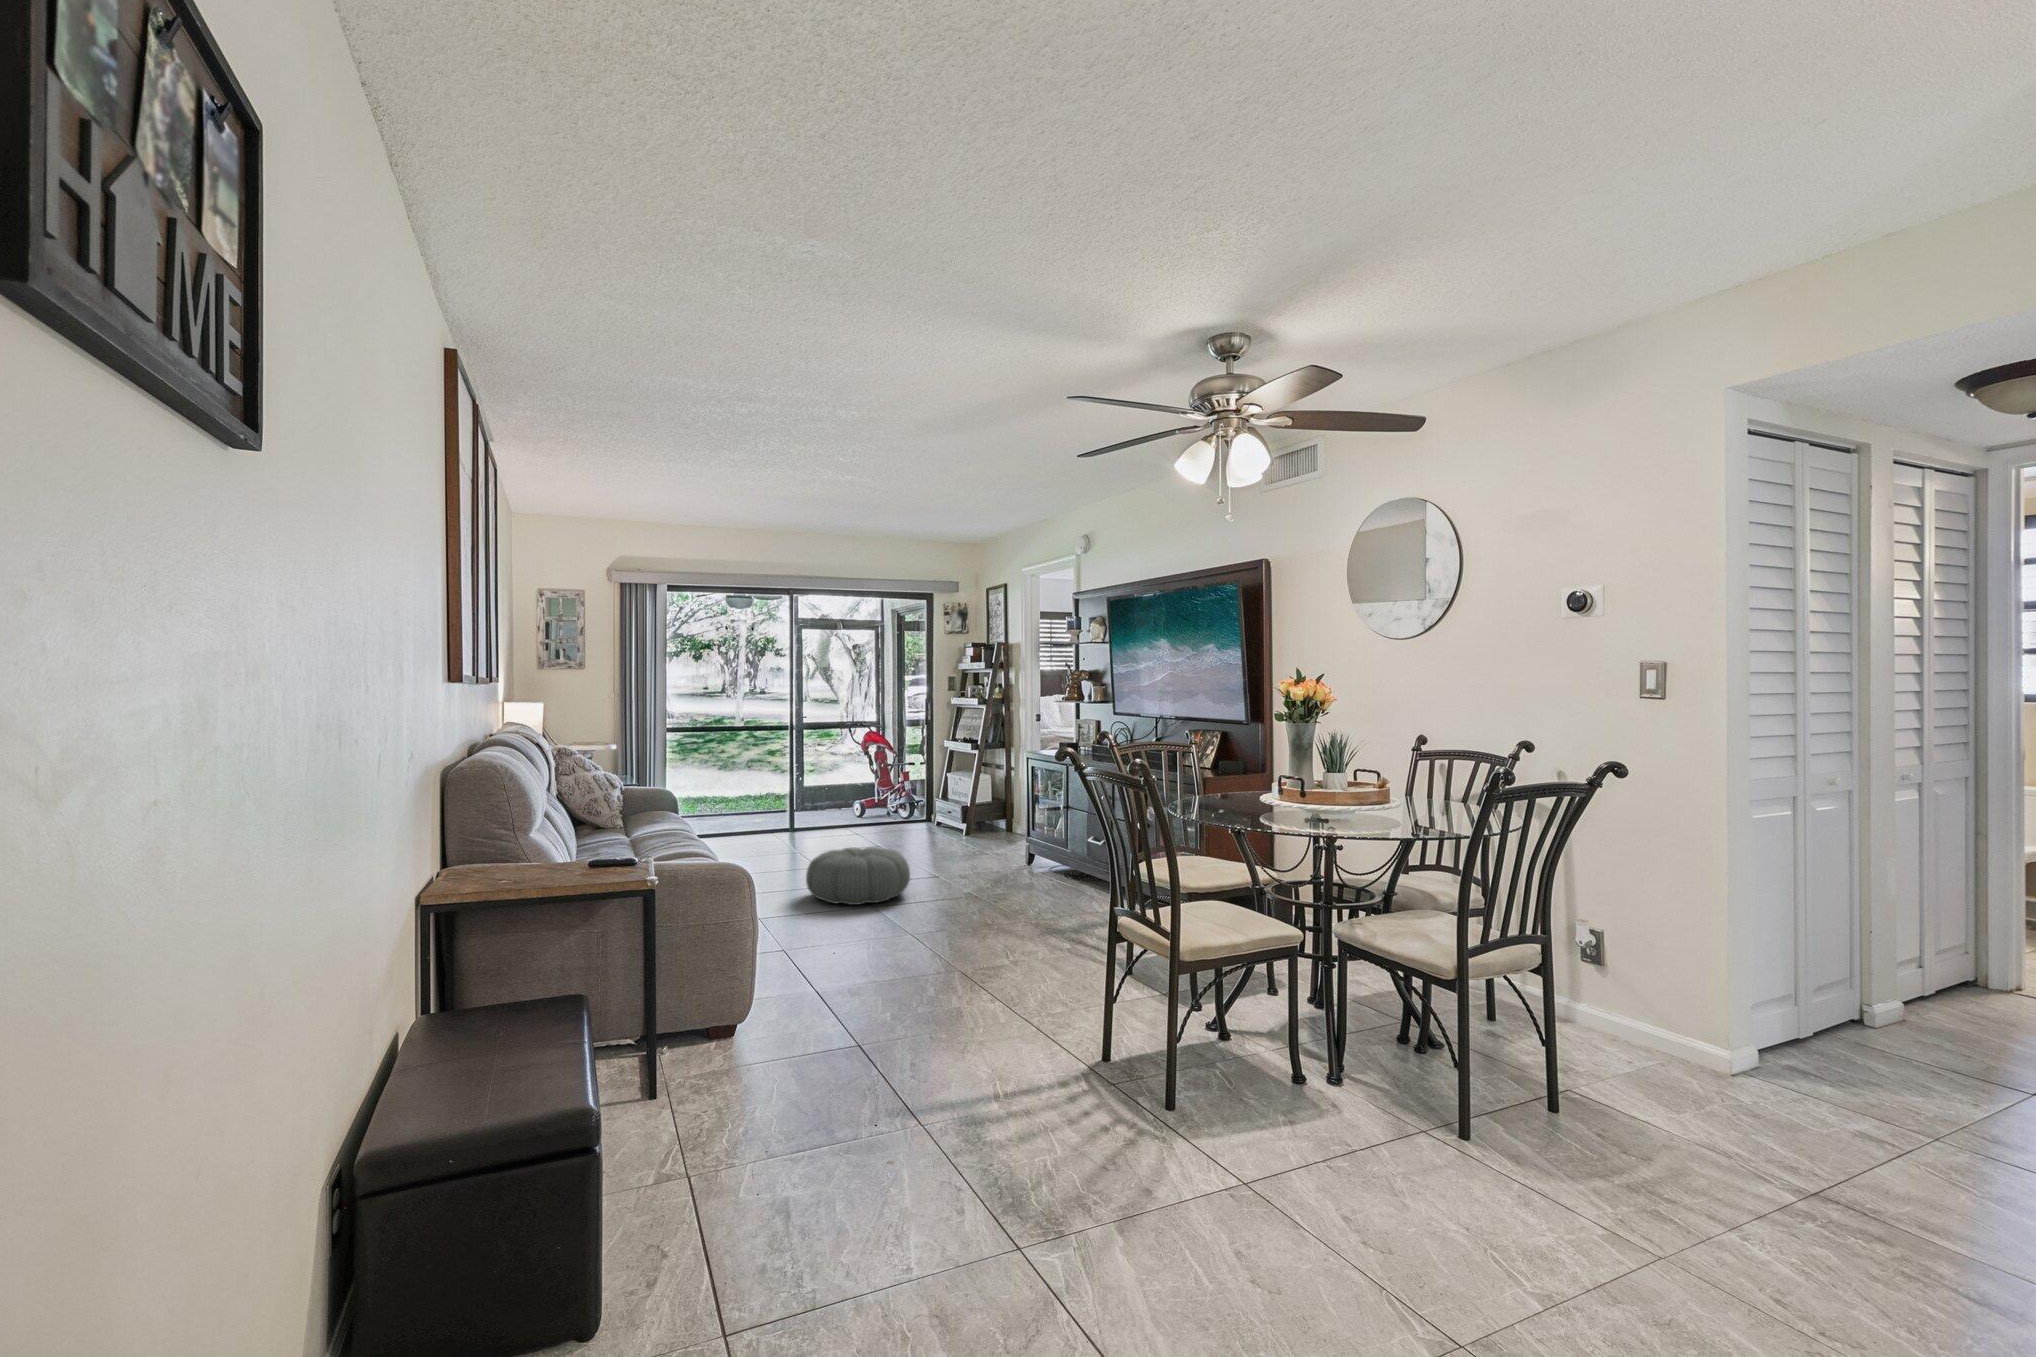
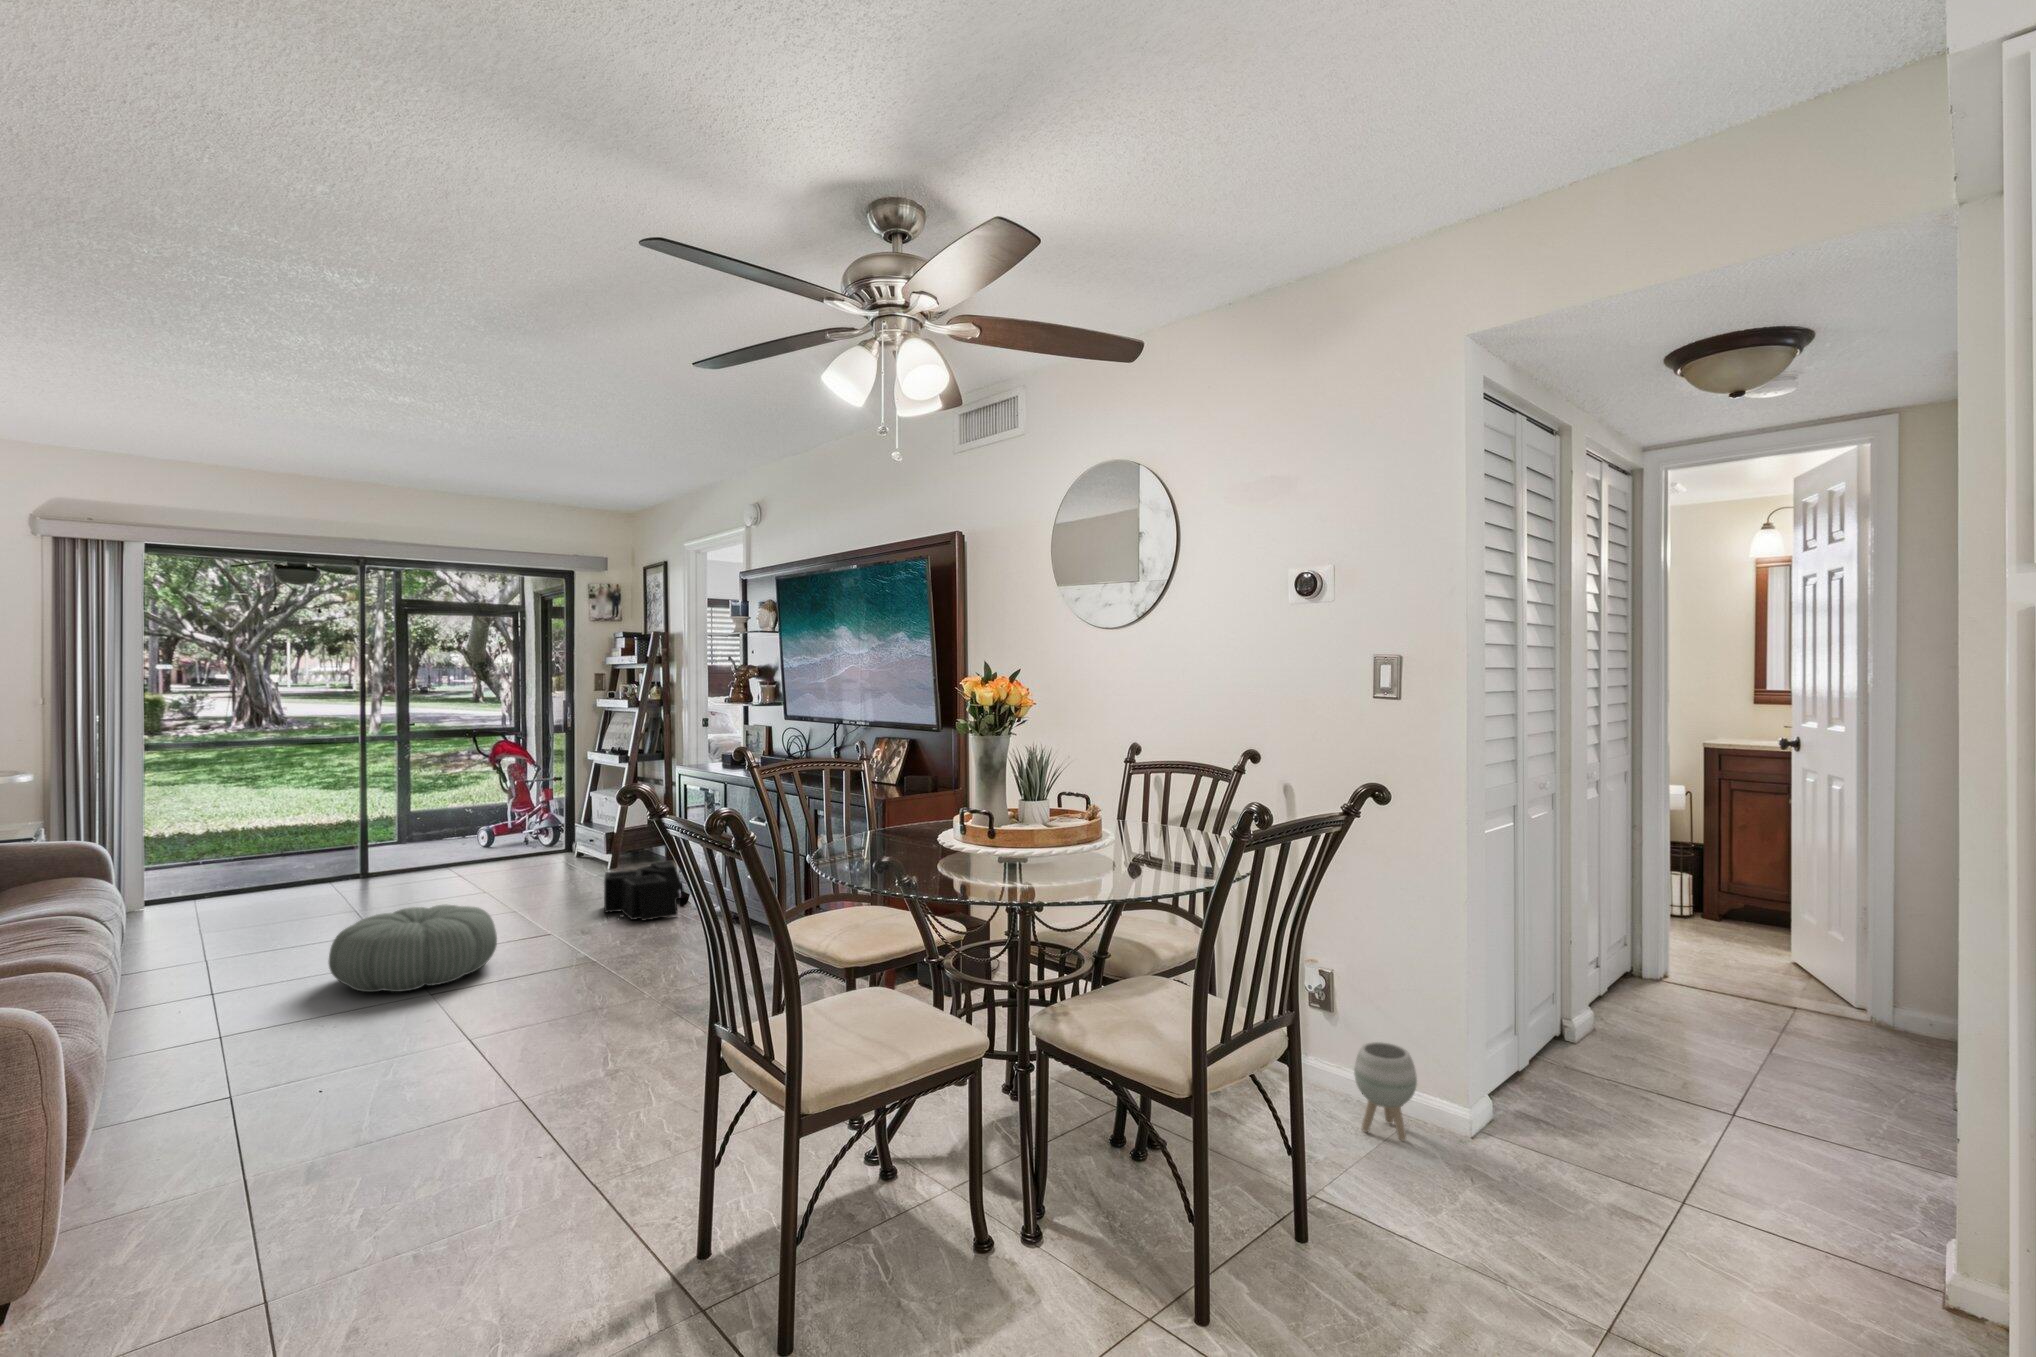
storage bin: none [972,829,1037,873] -> present [604,861,685,921]
planter: none [1618,988,1677,1069] -> present [1354,1042,1417,1141]

